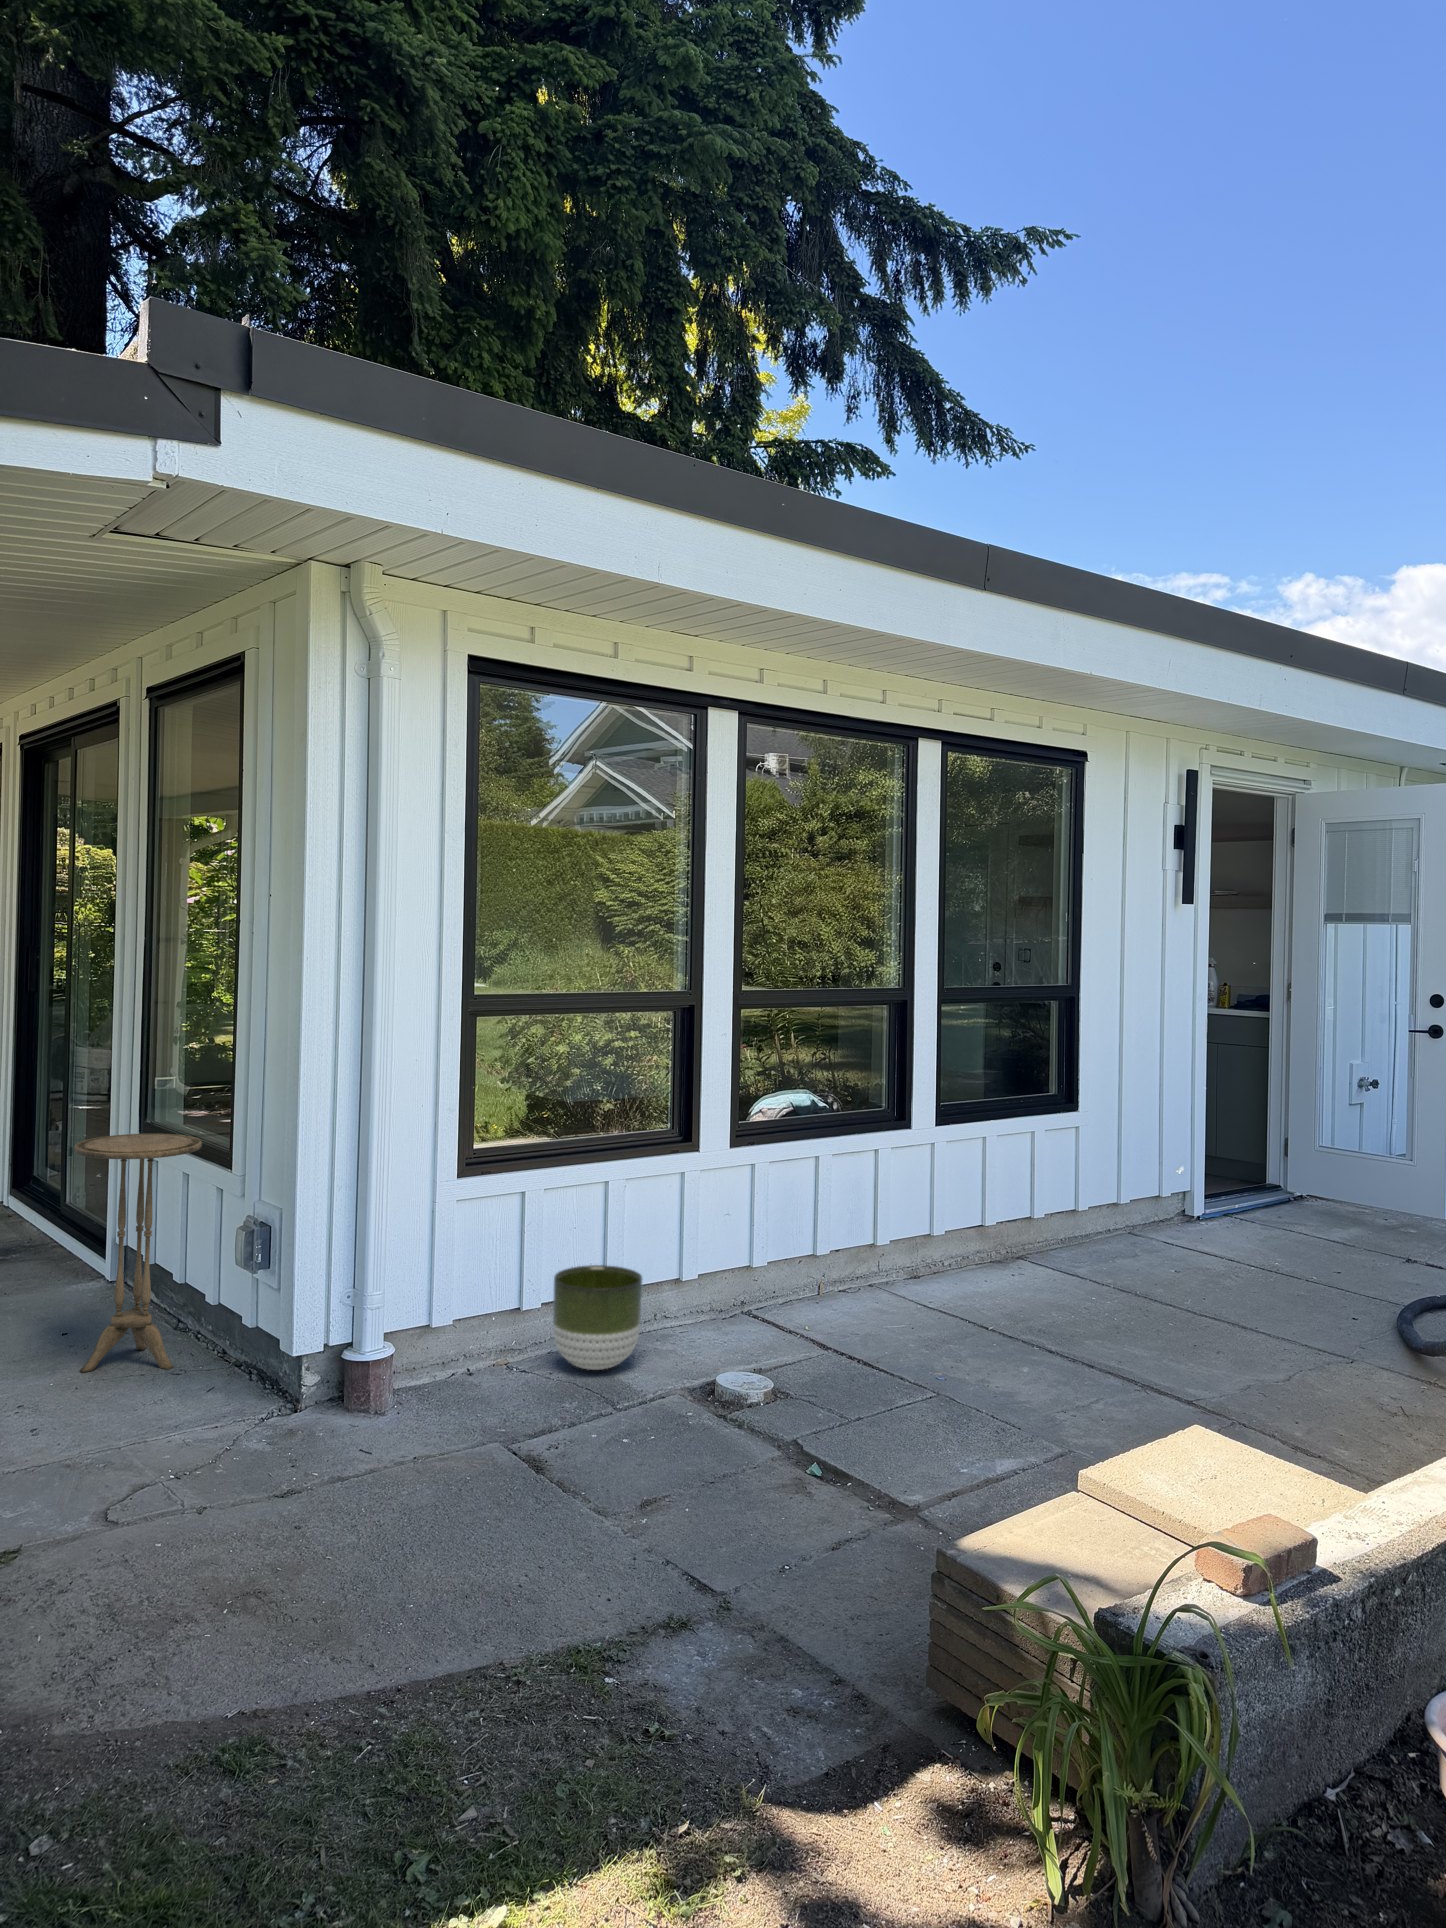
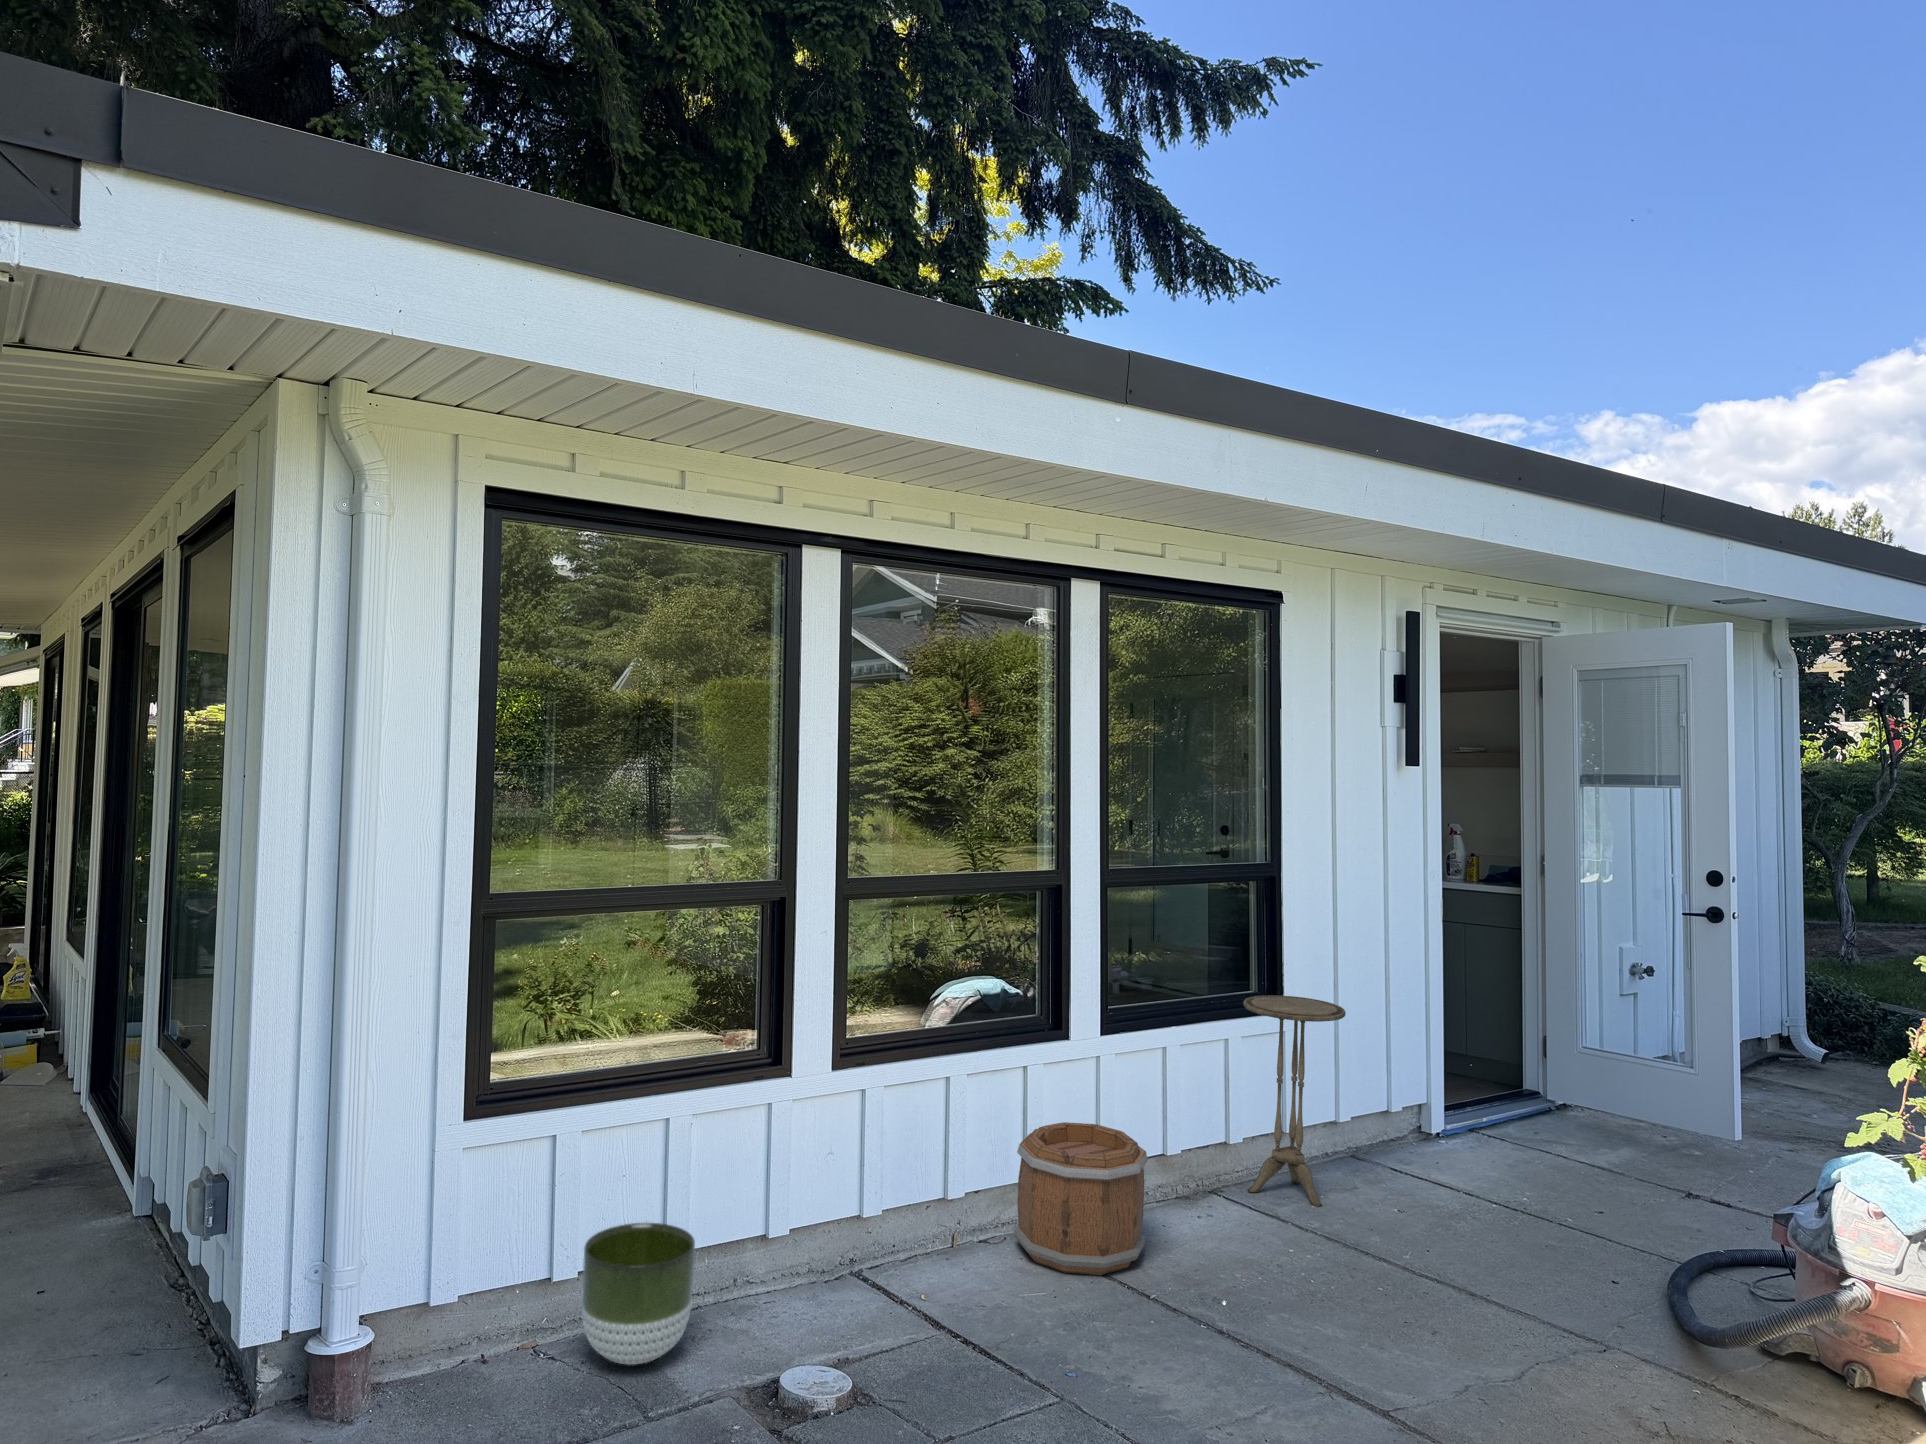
side table: present [74,1134,202,1372] -> present [1243,995,1346,1207]
bucket: none [870,1197,981,1312] -> present [1014,1122,1148,1275]

